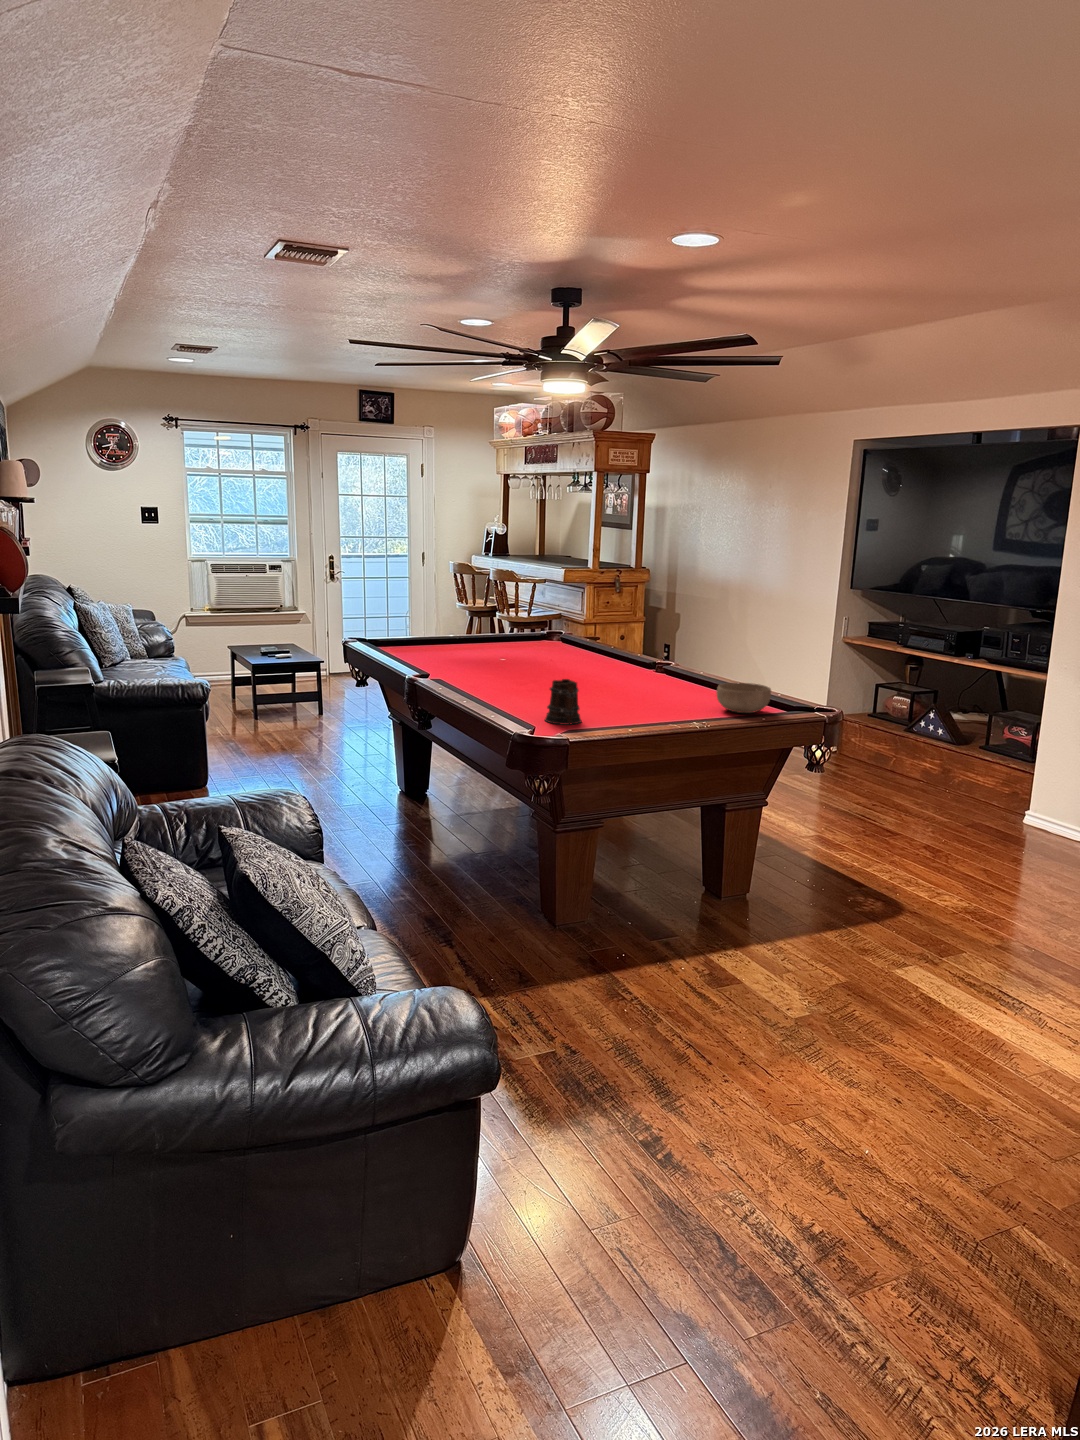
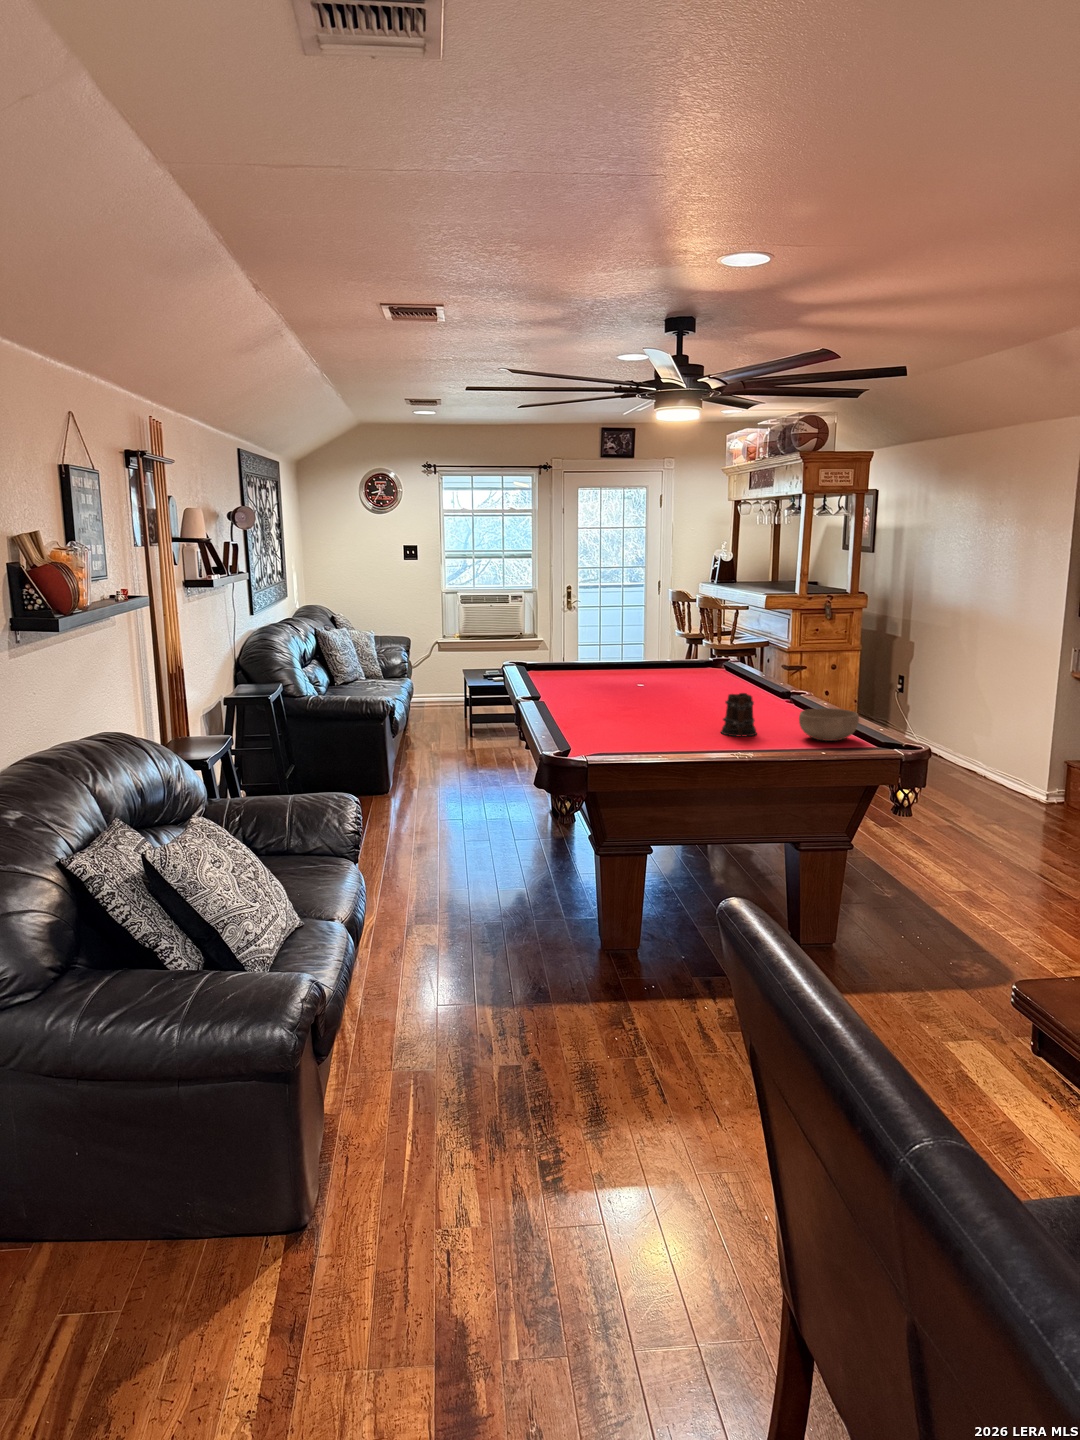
beer mug: present [545,679,582,725] -> present [721,693,757,736]

